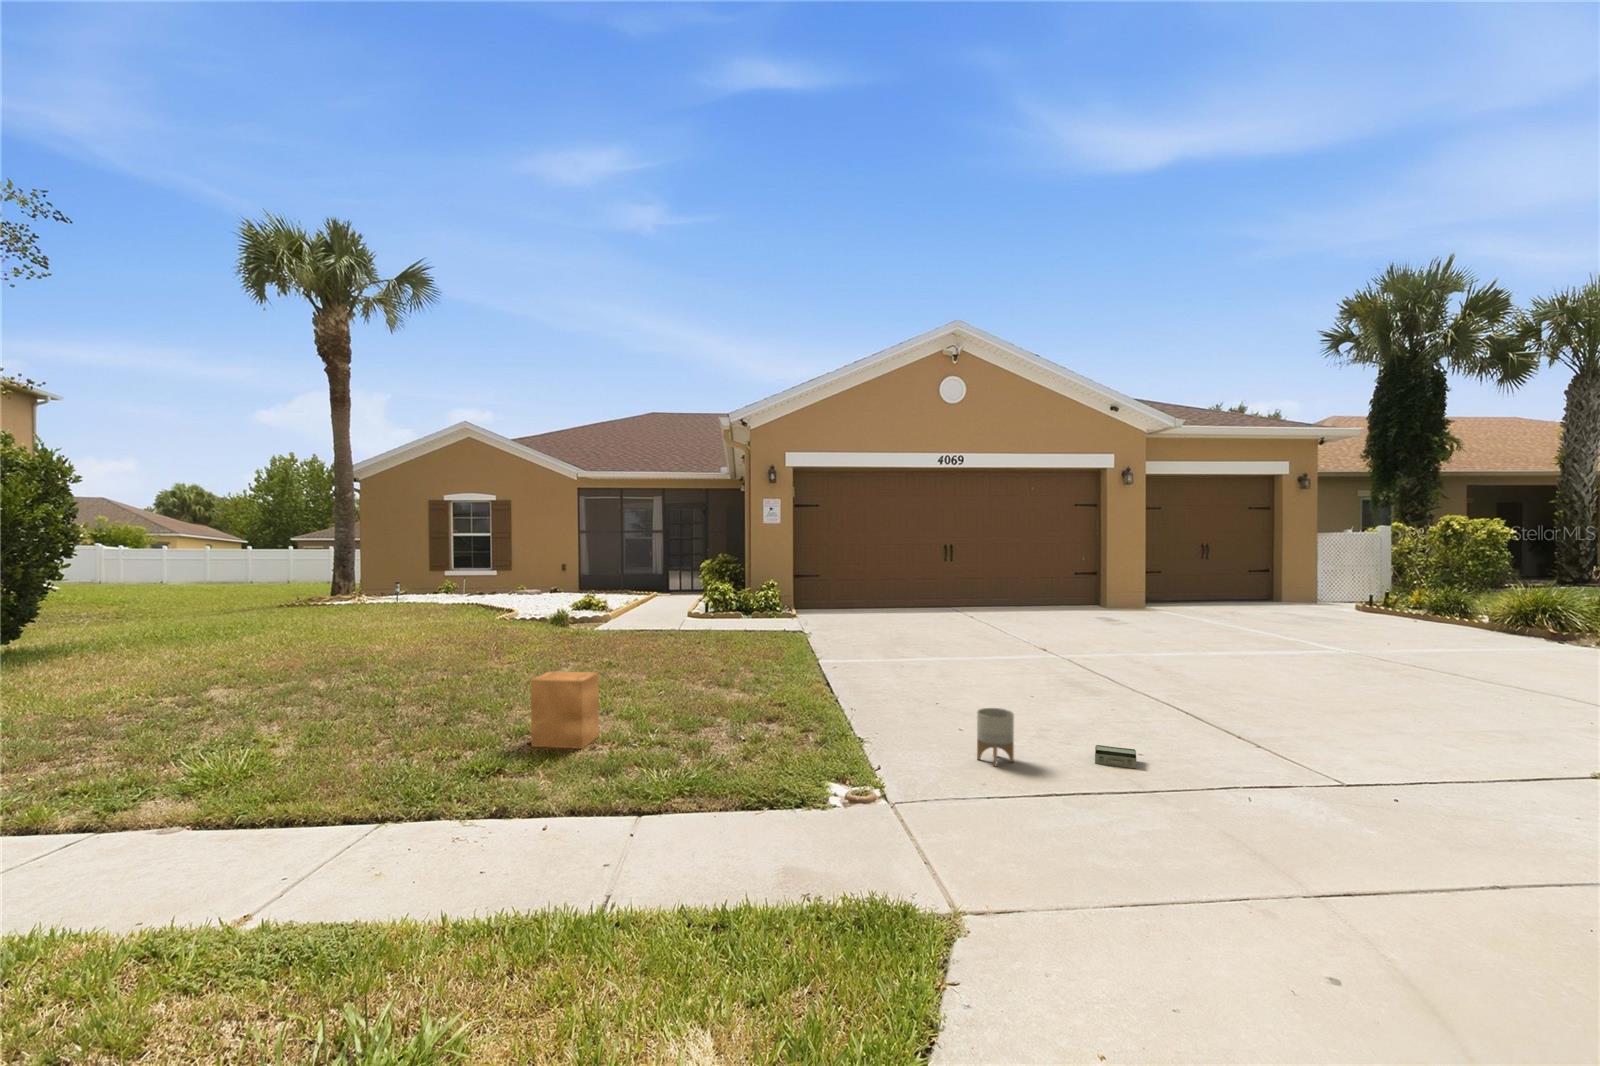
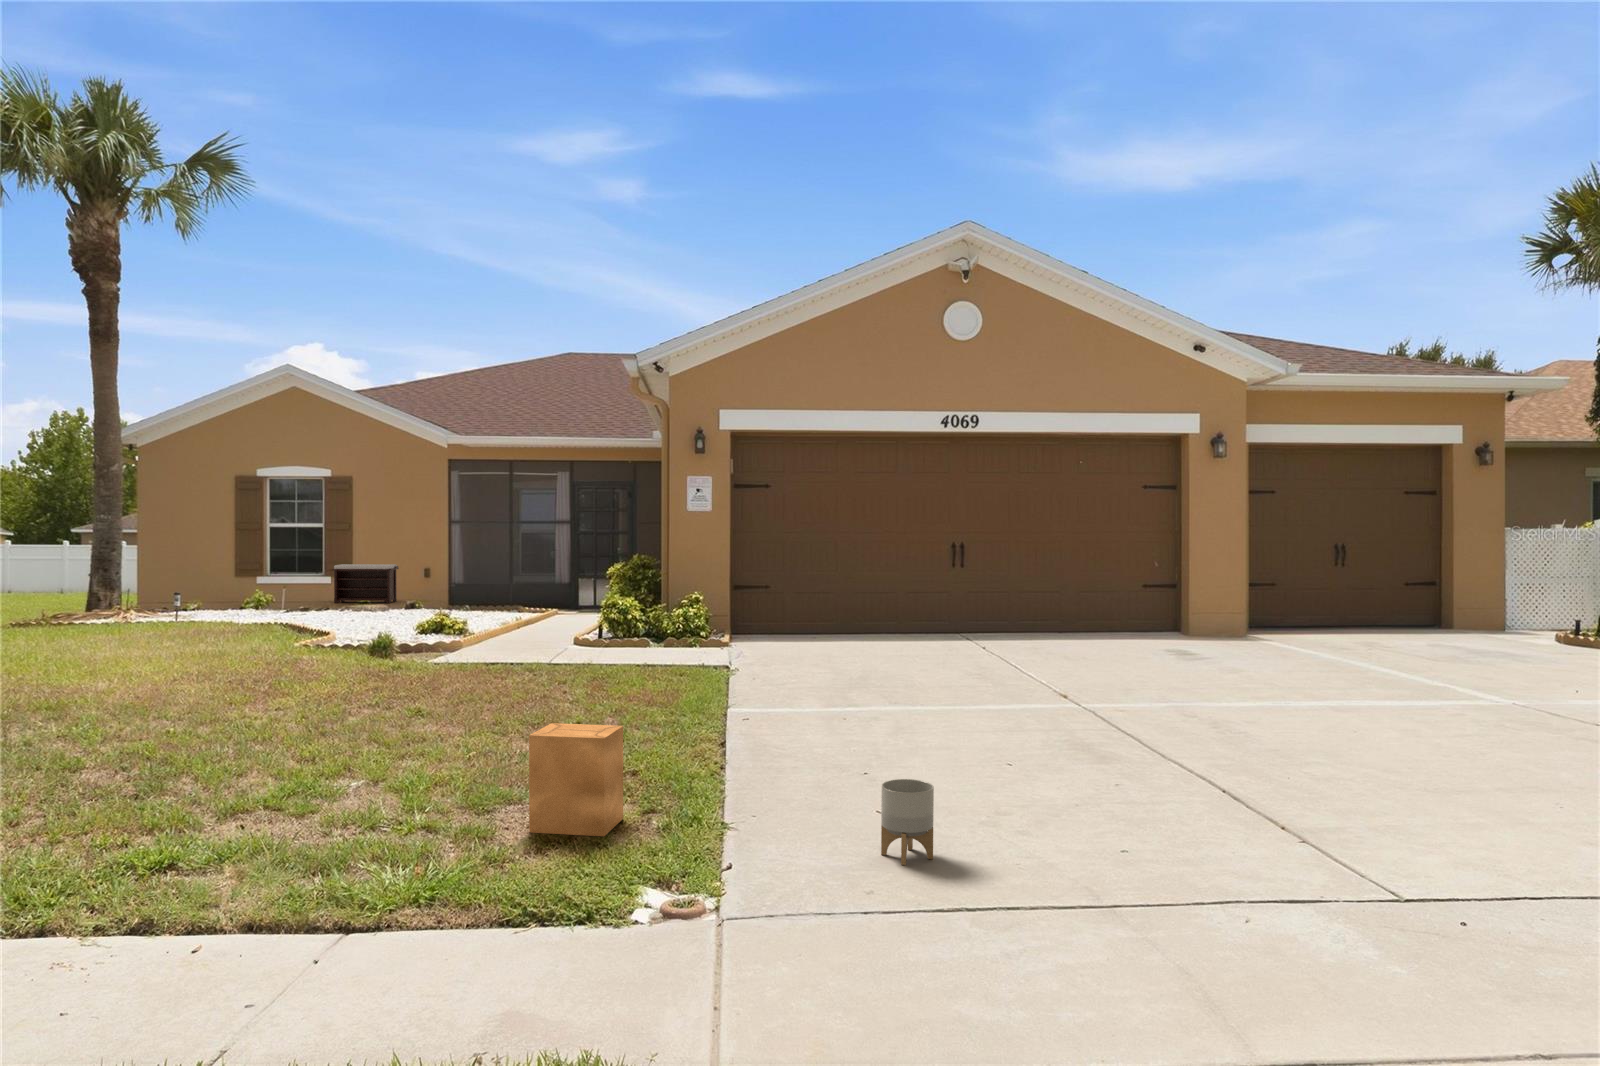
bench: none [501,561,547,589] -> present [332,564,399,603]
cardboard box: present [531,671,599,749] -> present [529,723,623,836]
toolbox: present [1095,745,1136,768] -> none [1052,835,1115,870]

